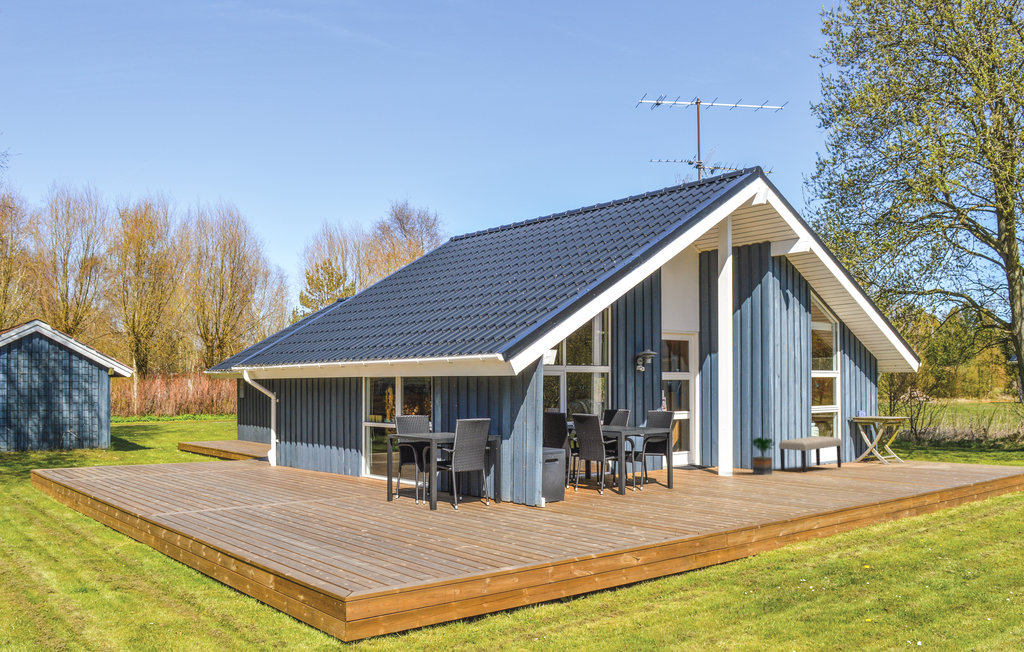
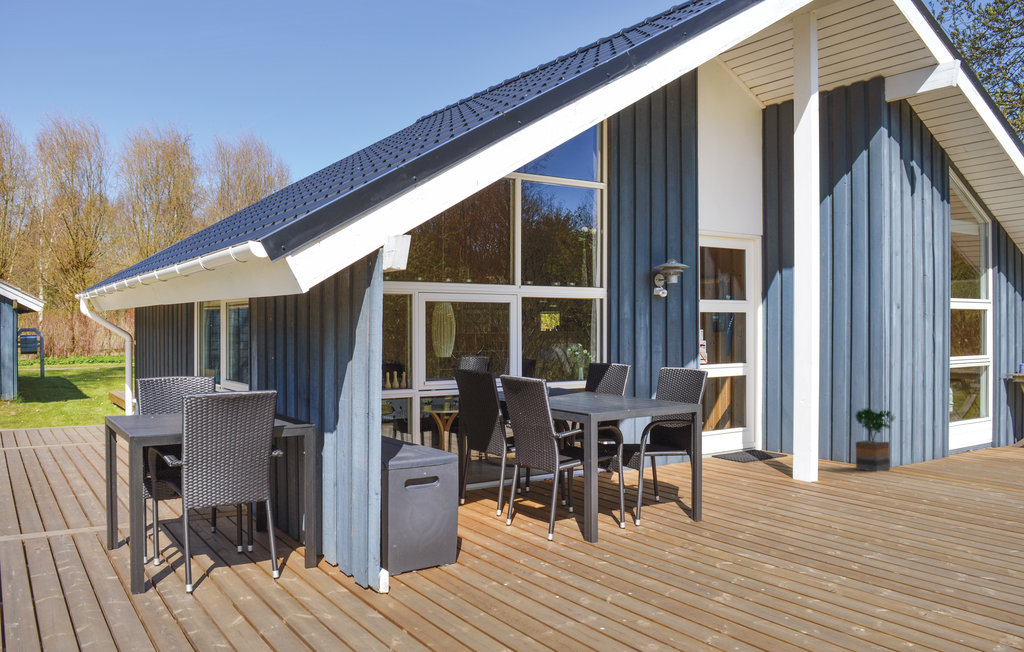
bench: present [779,436,842,472] -> none [898,405,1002,469]

